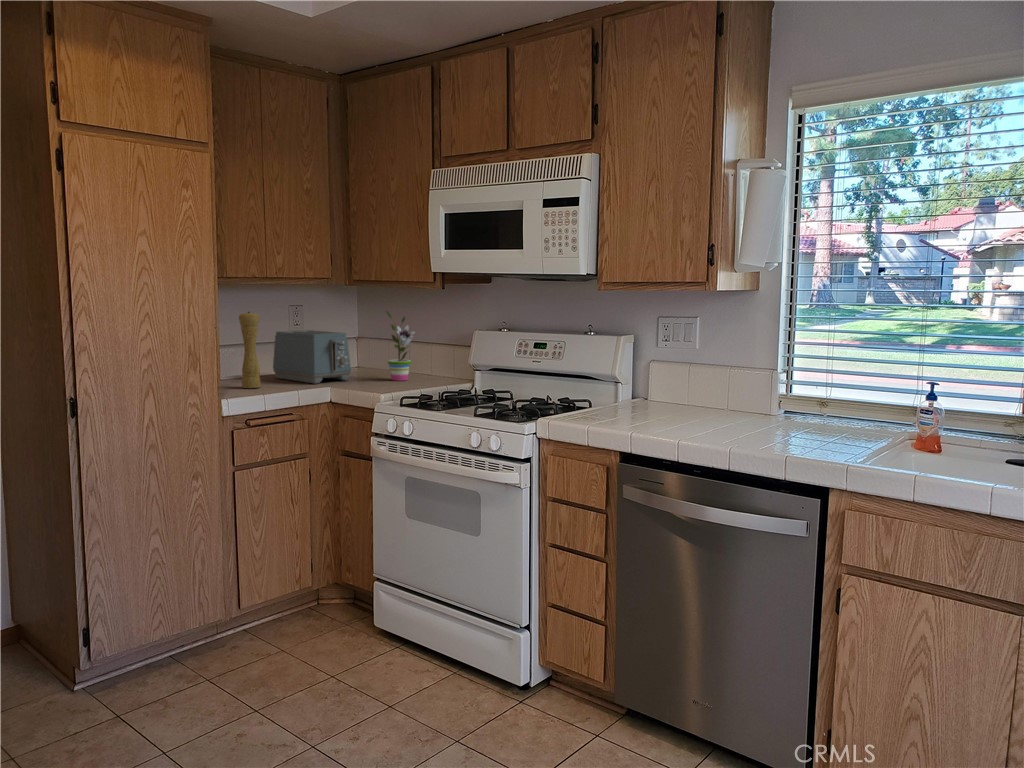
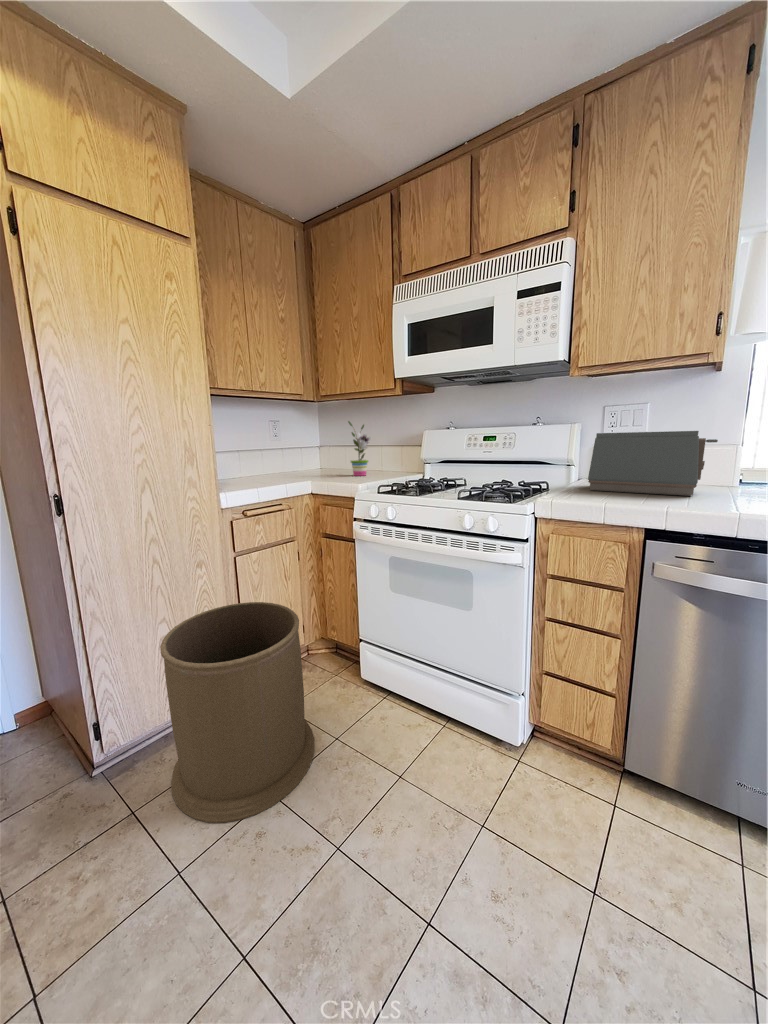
pepper mill: present [239,312,261,388] -> none [231,419,252,484]
toaster: present [273,330,351,384] -> present [588,431,718,496]
trash can: none [155,522,309,726] -> present [160,602,315,823]

